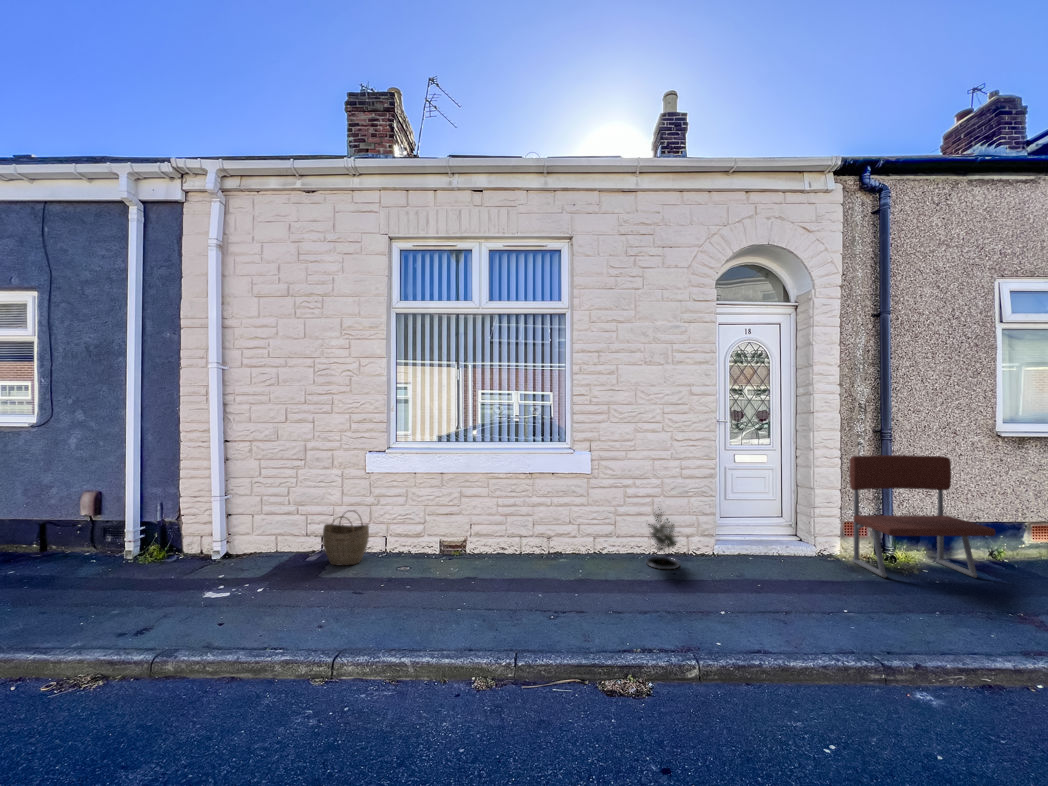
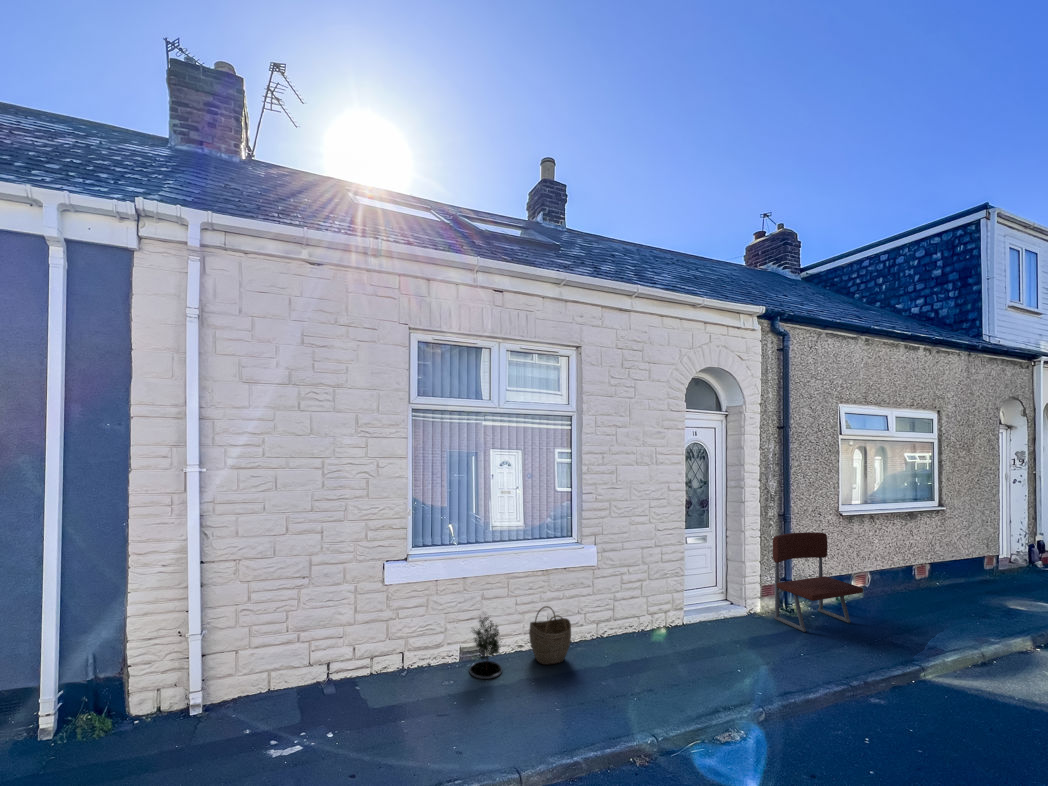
potted tree: present [646,509,679,569] -> present [469,617,502,679]
woven basket: present [323,511,369,565] -> present [529,606,571,665]

